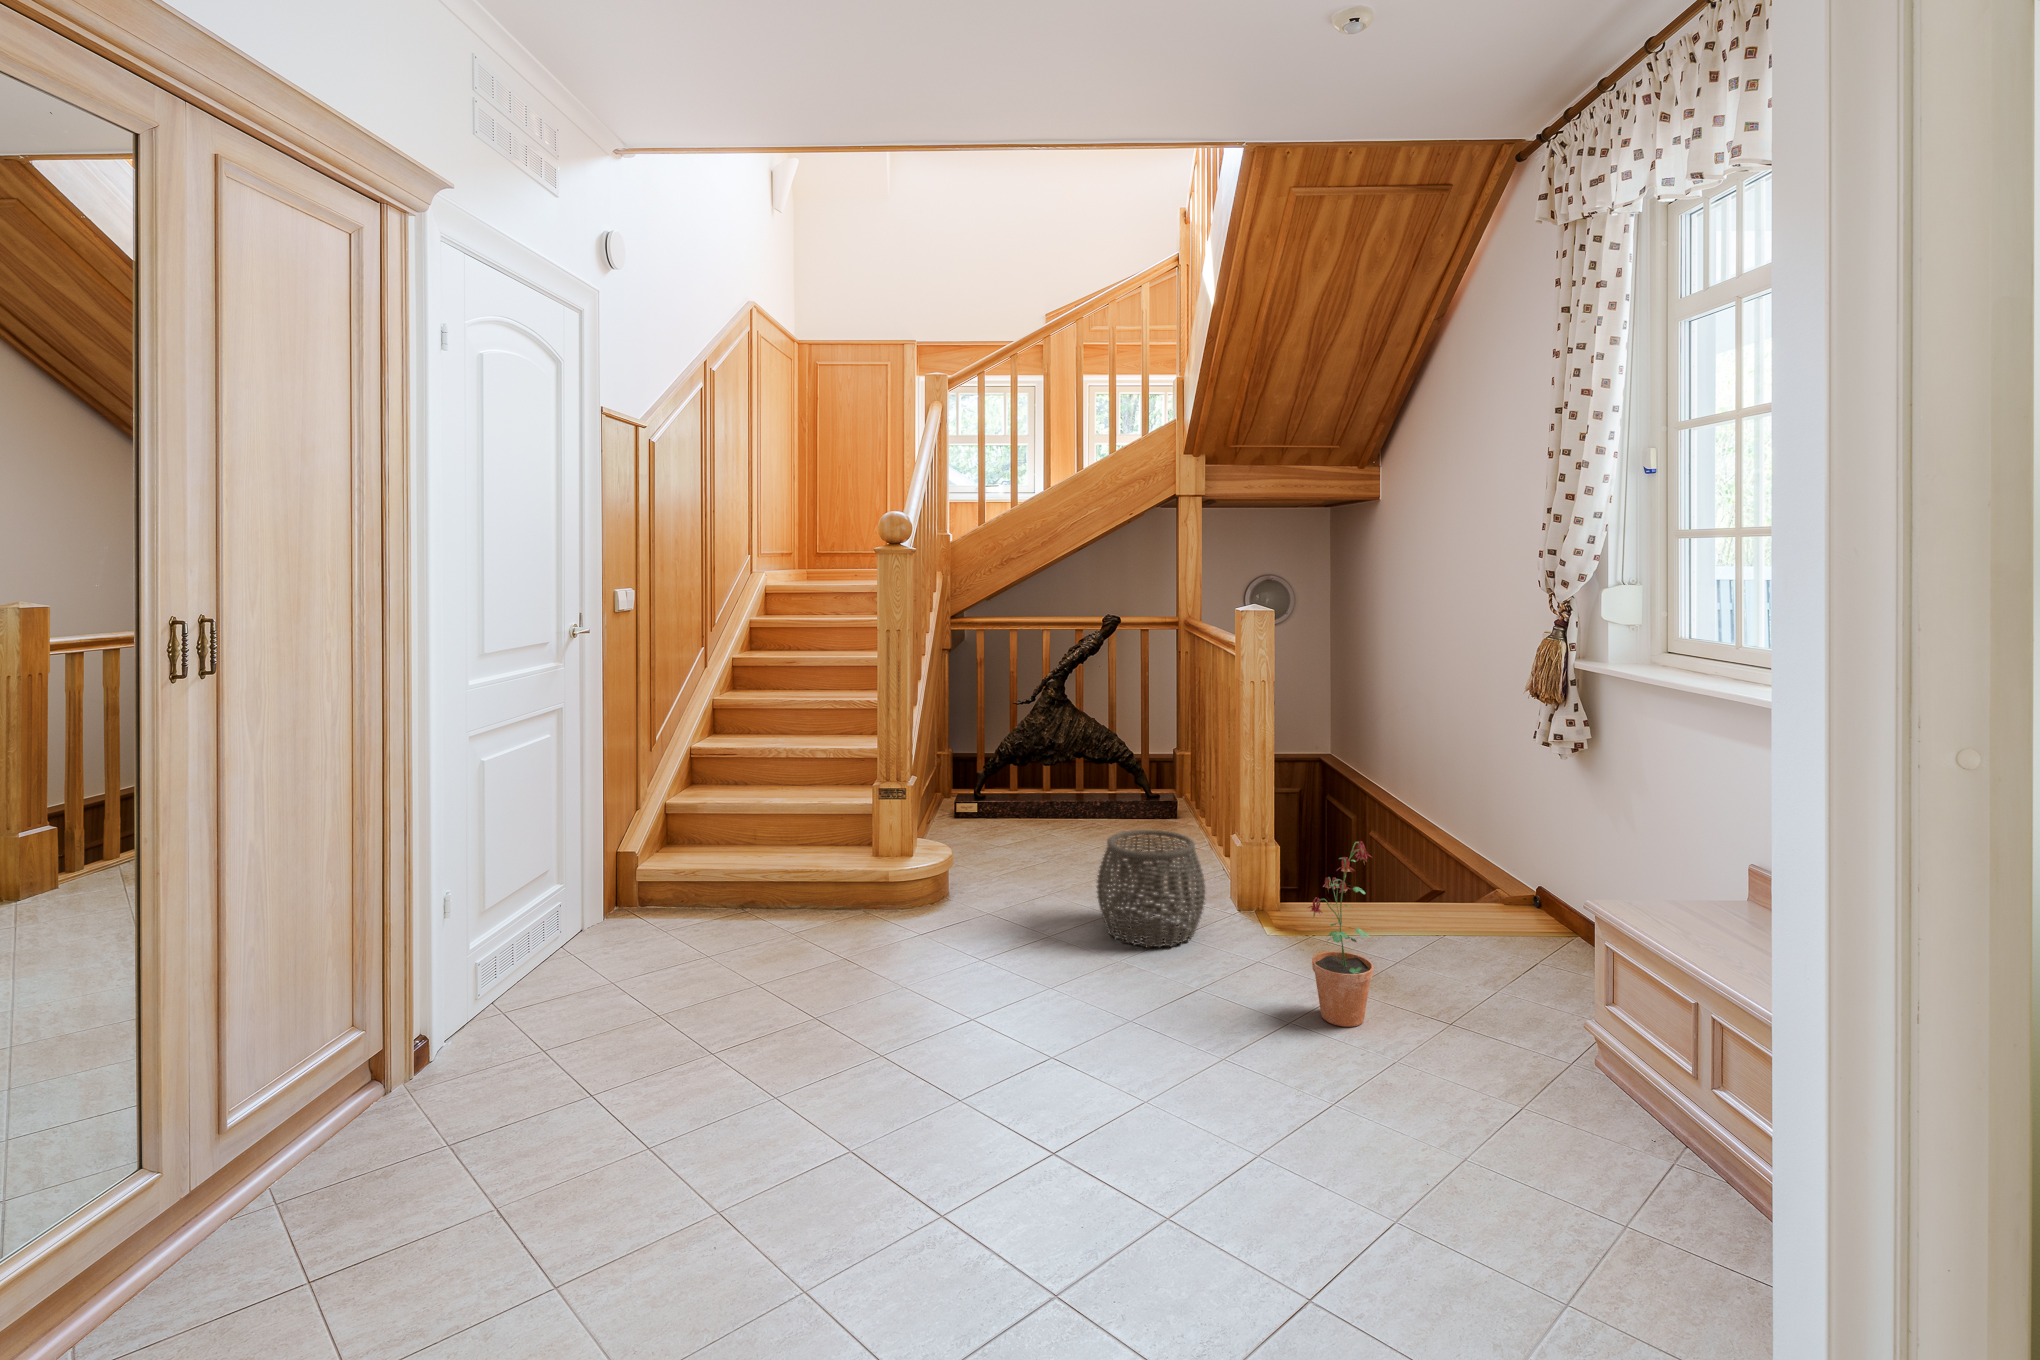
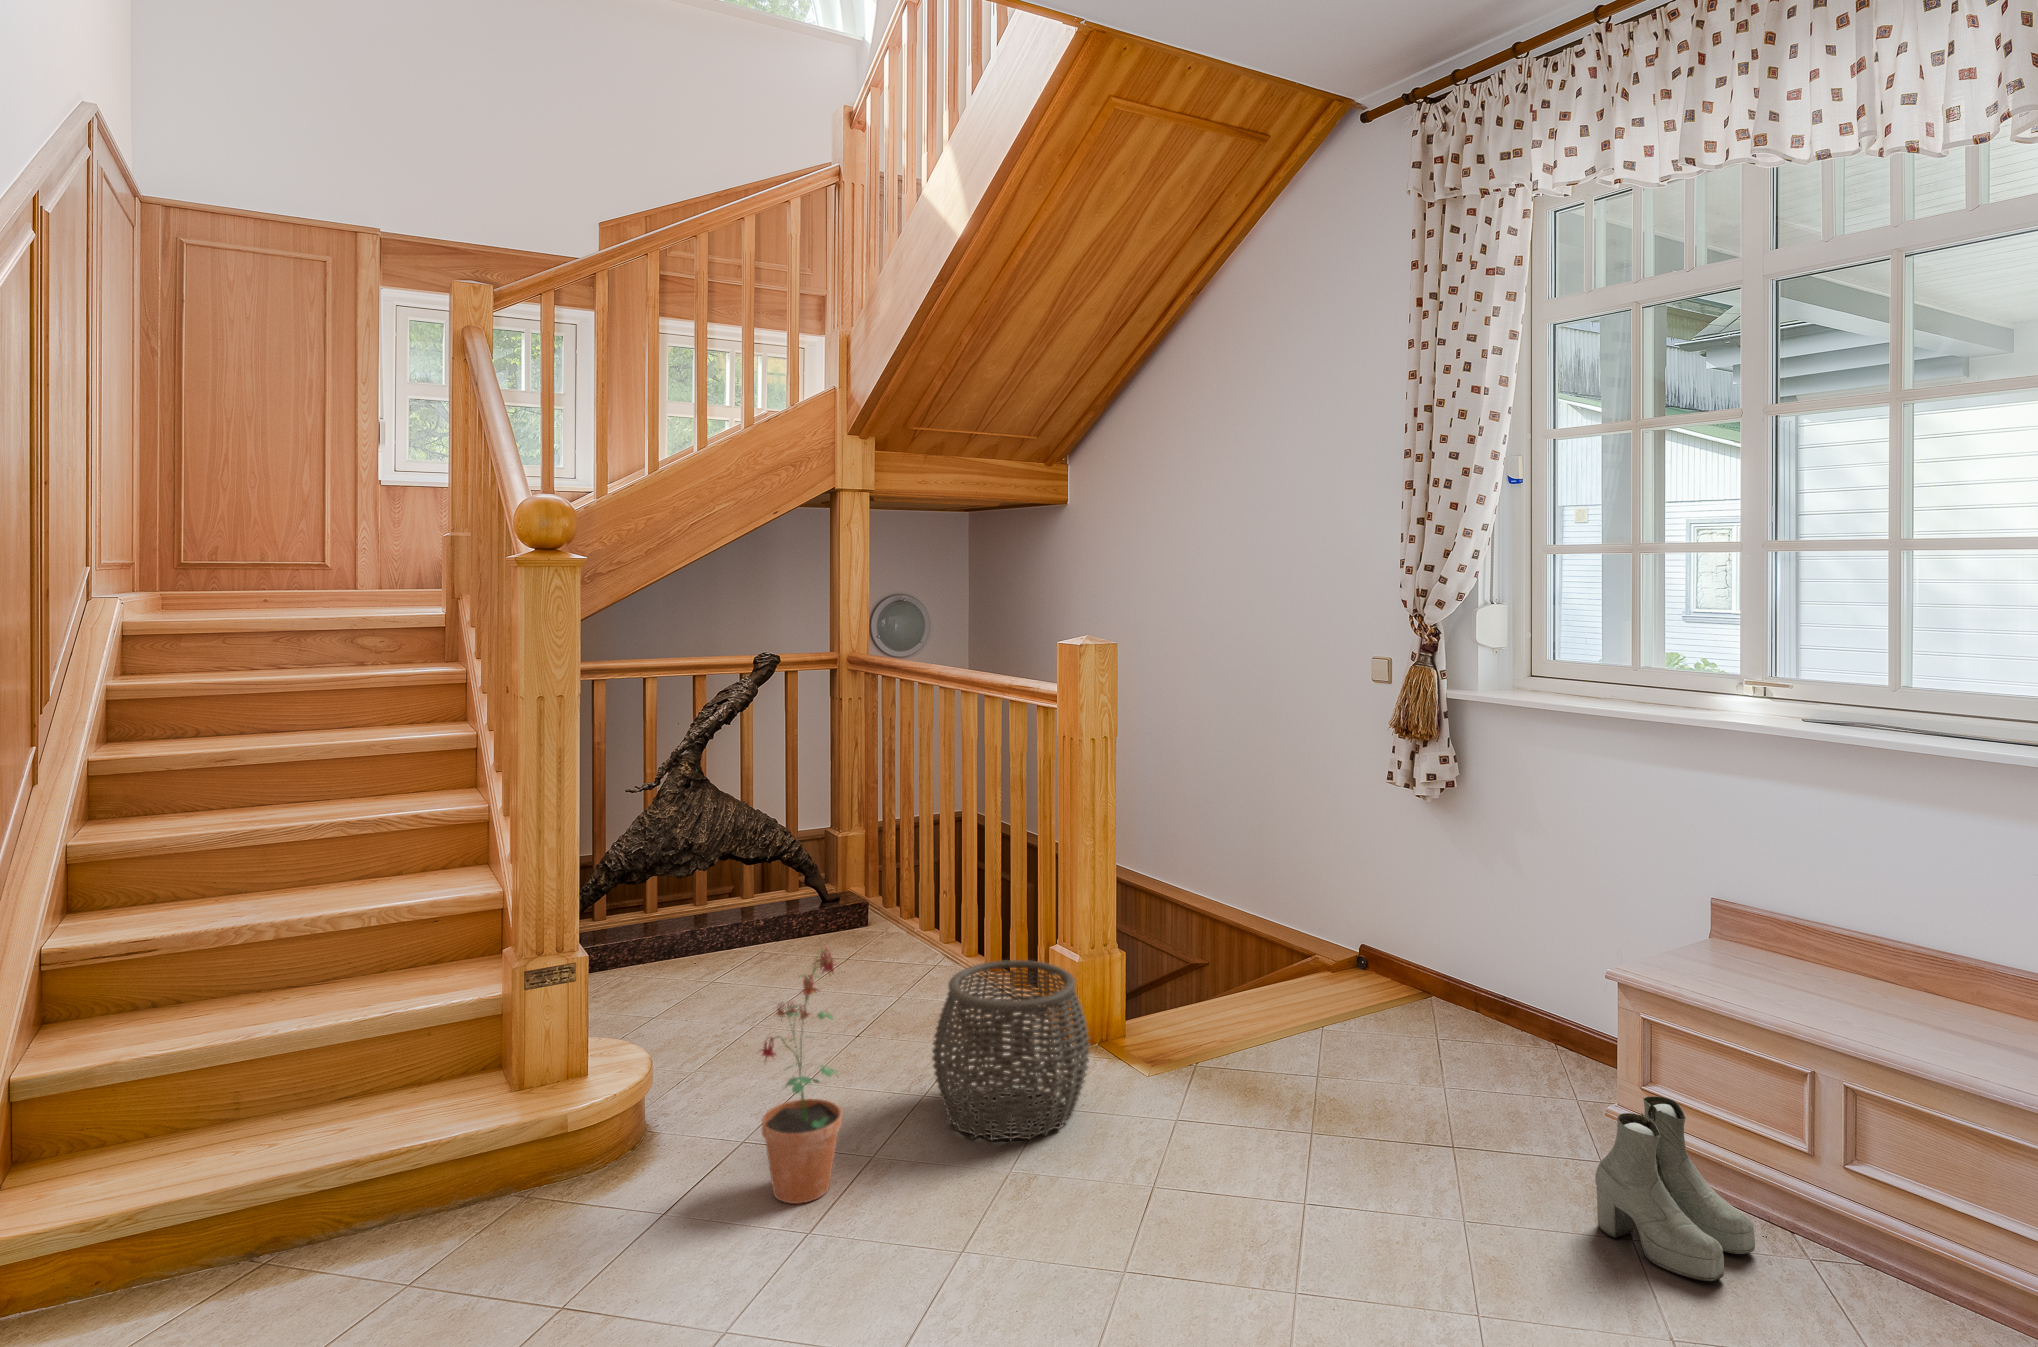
potted plant: present [1309,841,1373,1027] -> present [761,948,842,1204]
boots: none [1503,1002,1630,1146] -> present [1595,1096,1755,1281]

